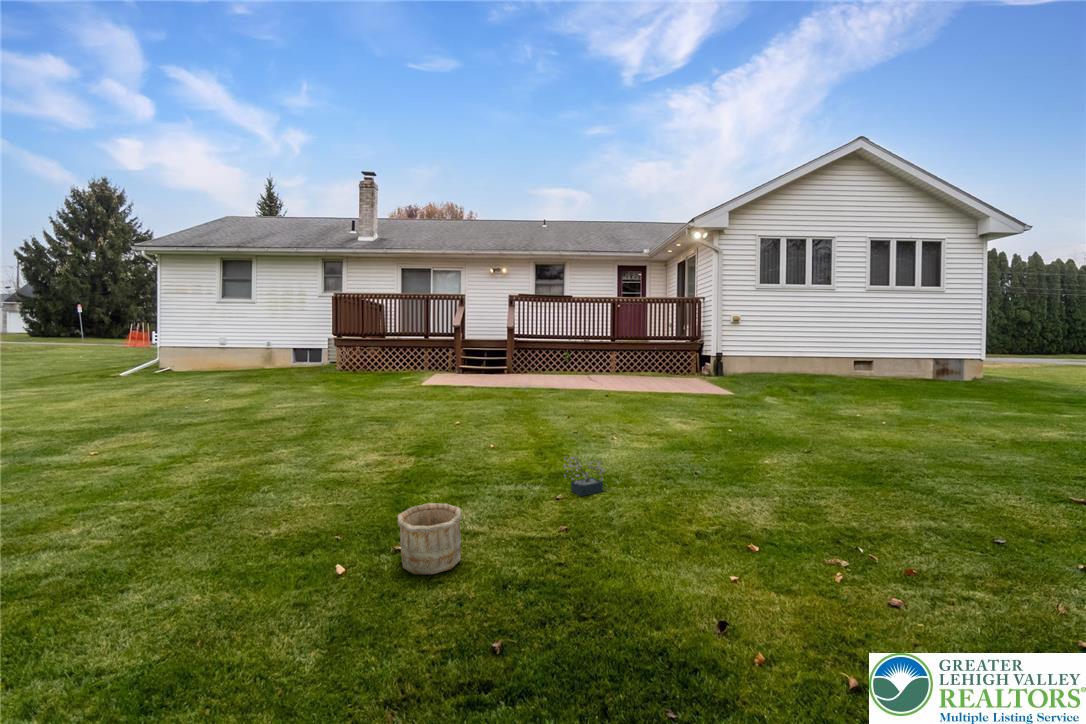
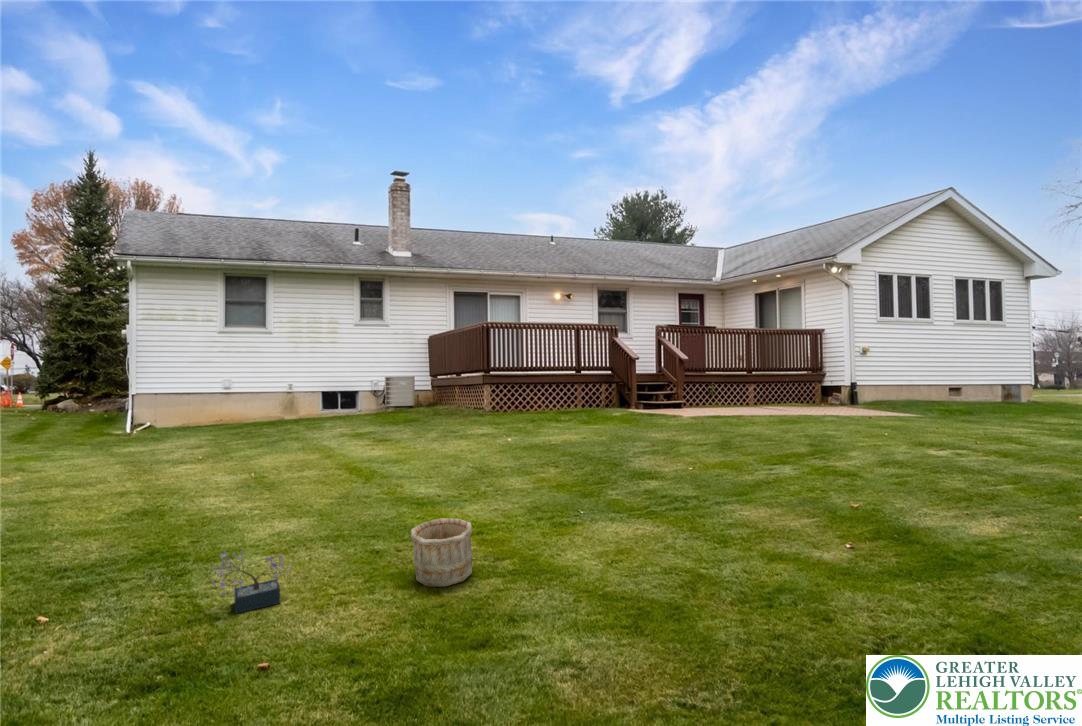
decorative plant: present [564,456,605,496] -> present [212,550,291,614]

